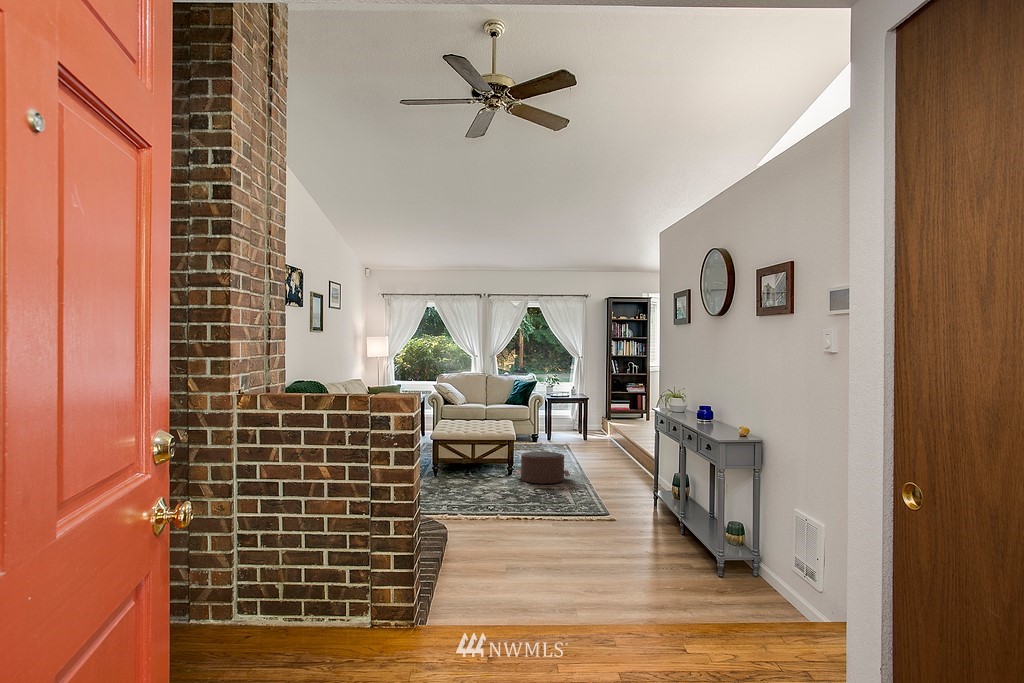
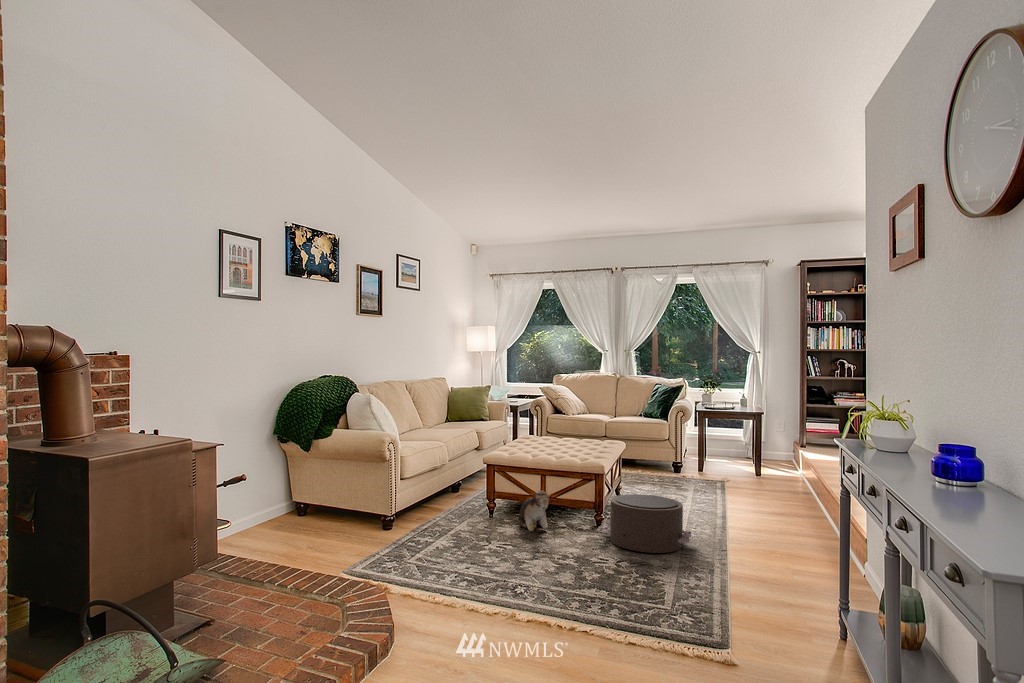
plush toy: none [455,453,486,480] -> present [519,491,551,531]

